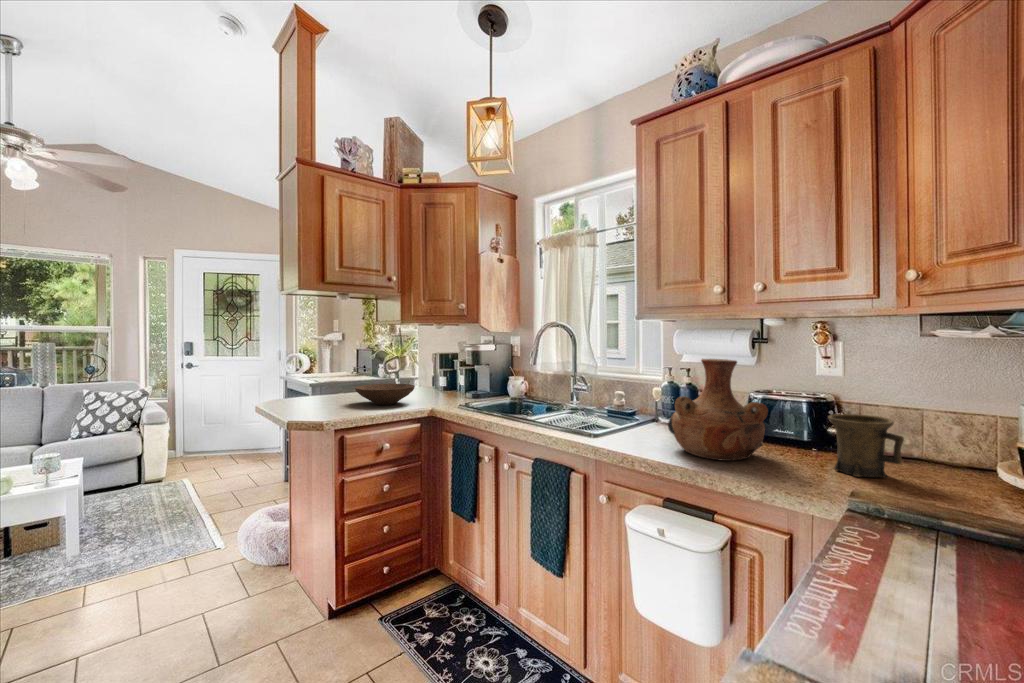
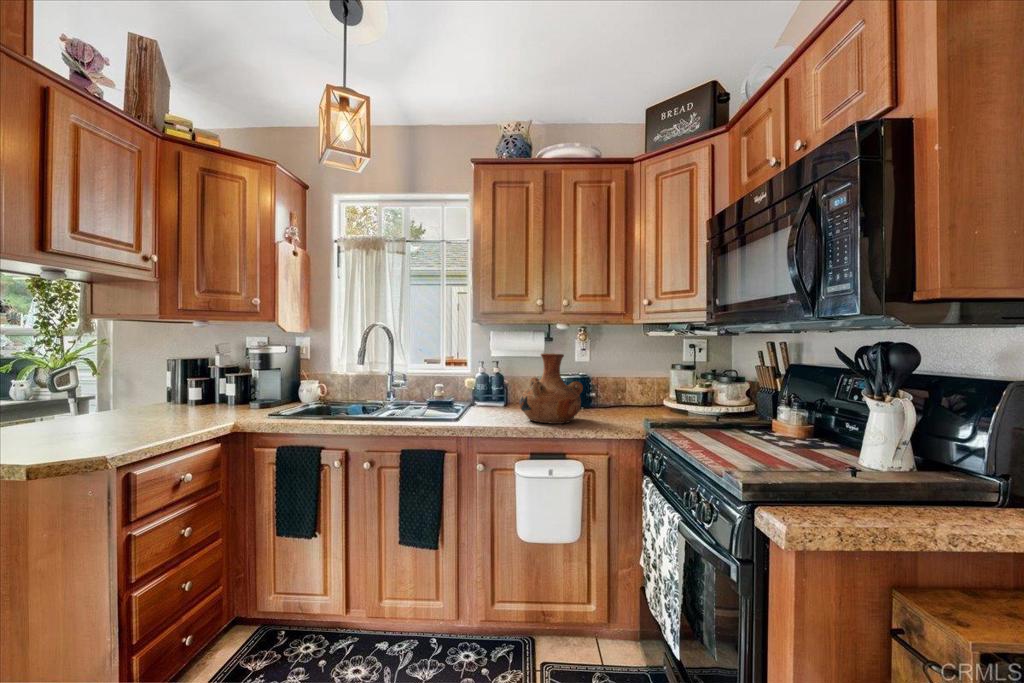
wooden bowl: present [355,384,415,405] -> none [91,397,194,428]
mug: present [828,414,904,477] -> none [609,384,648,420]

